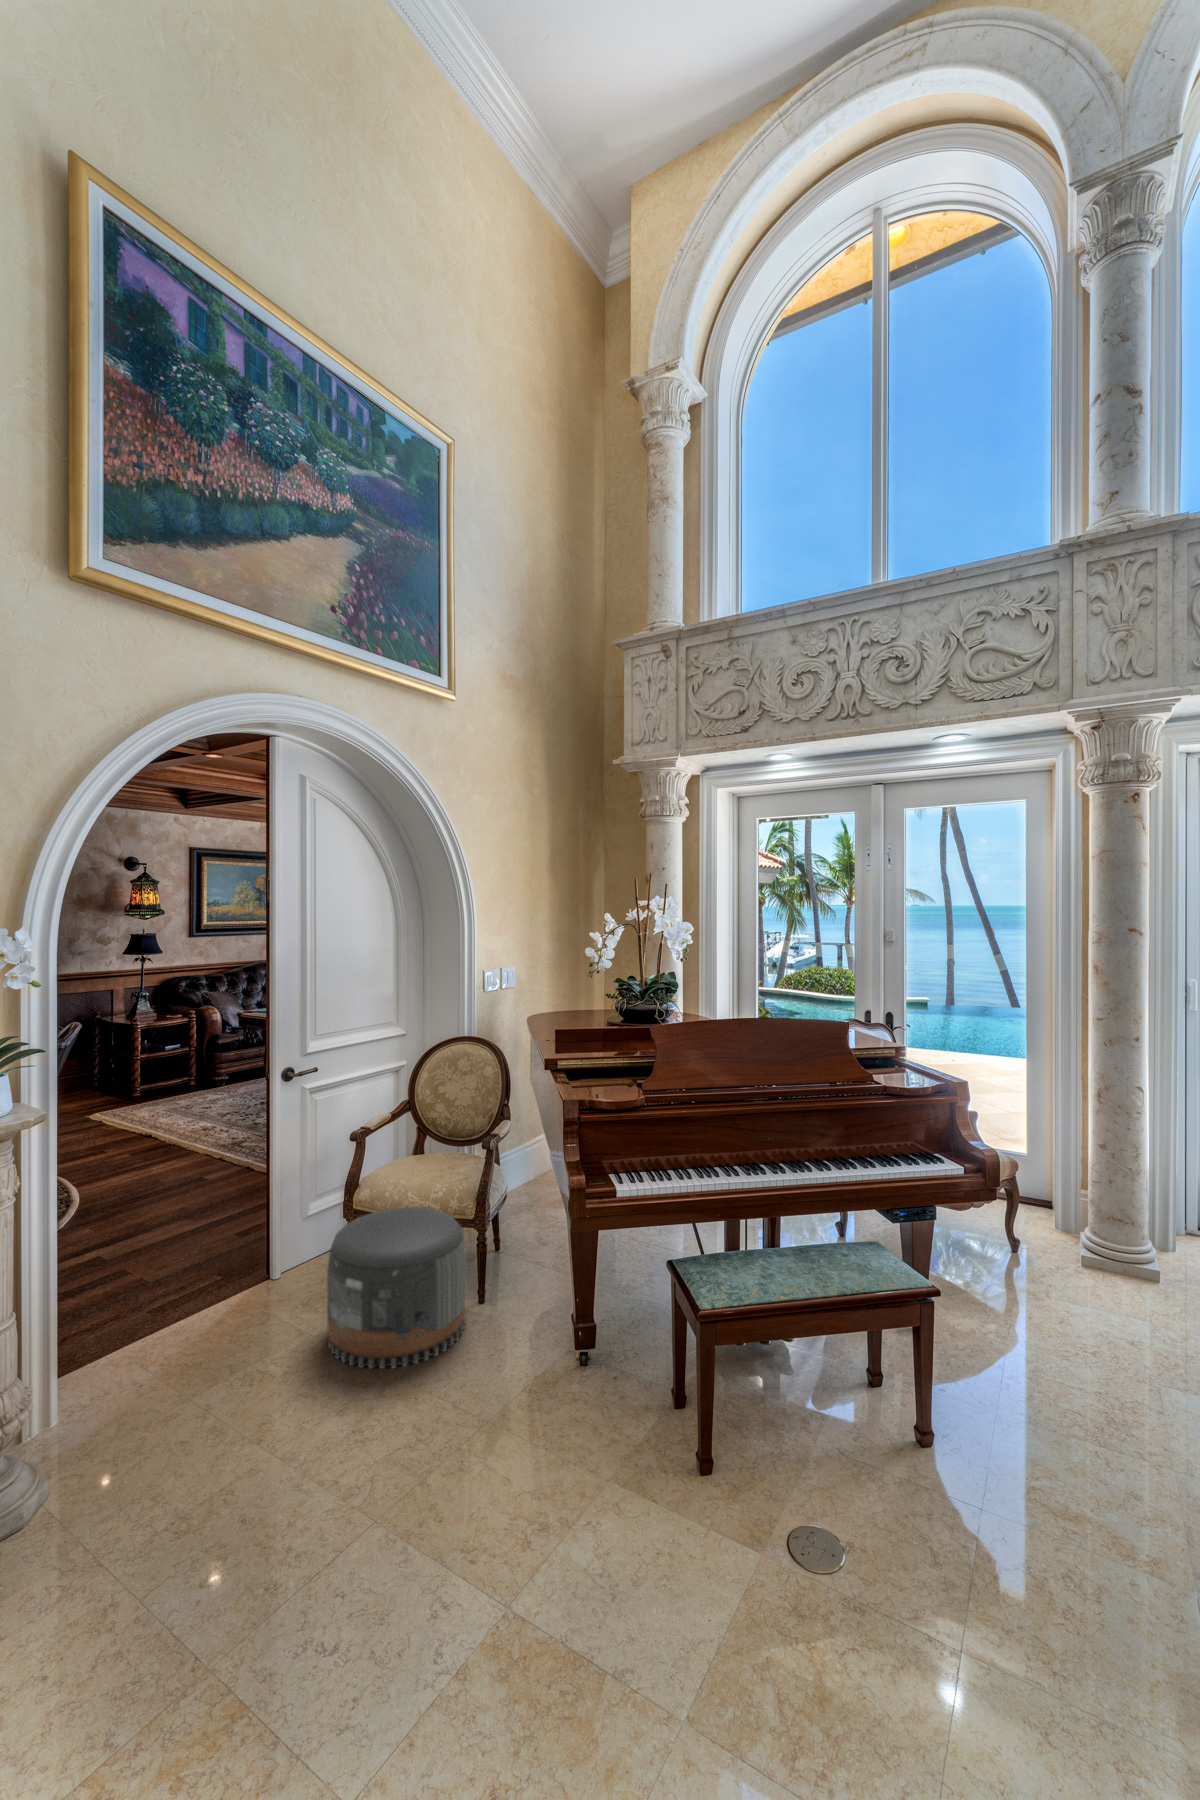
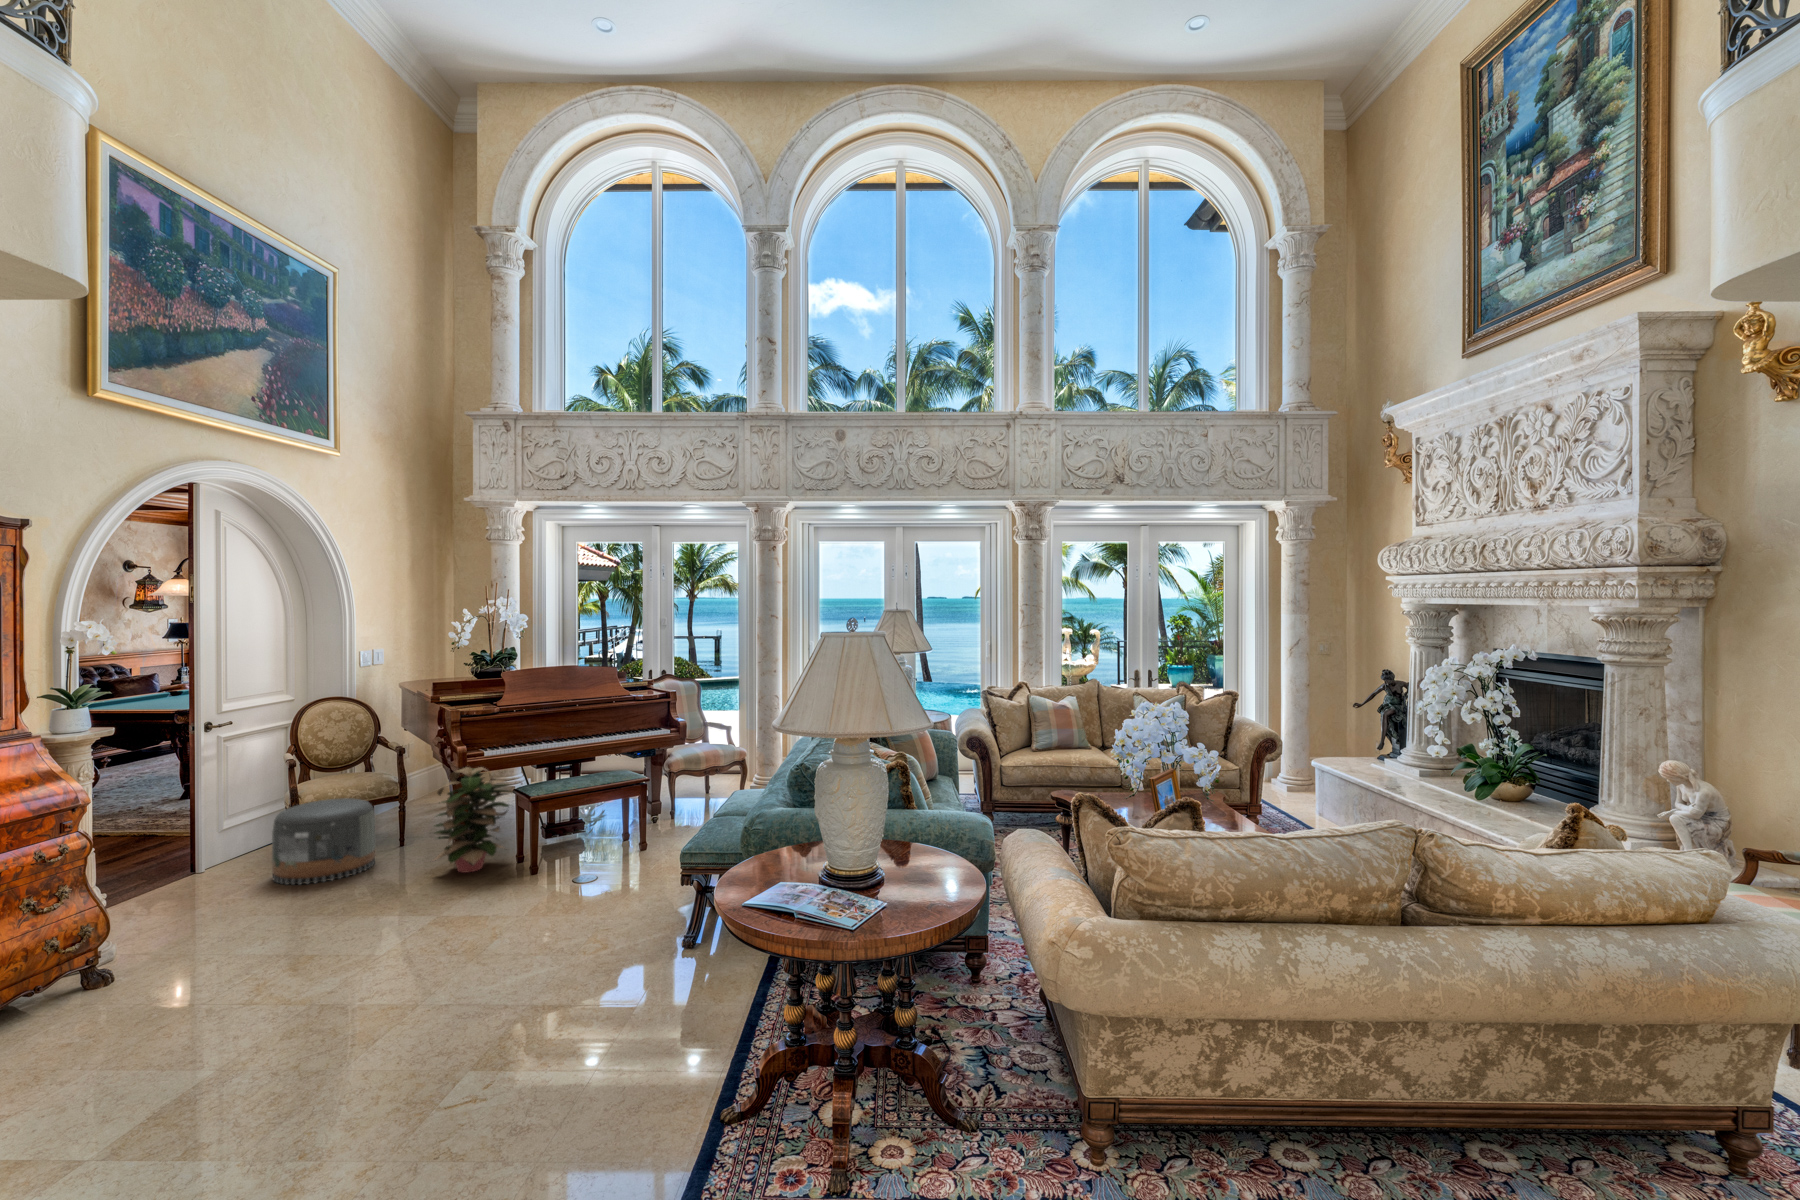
decorative plant: none [525,1207,670,1434] -> present [432,767,513,873]

